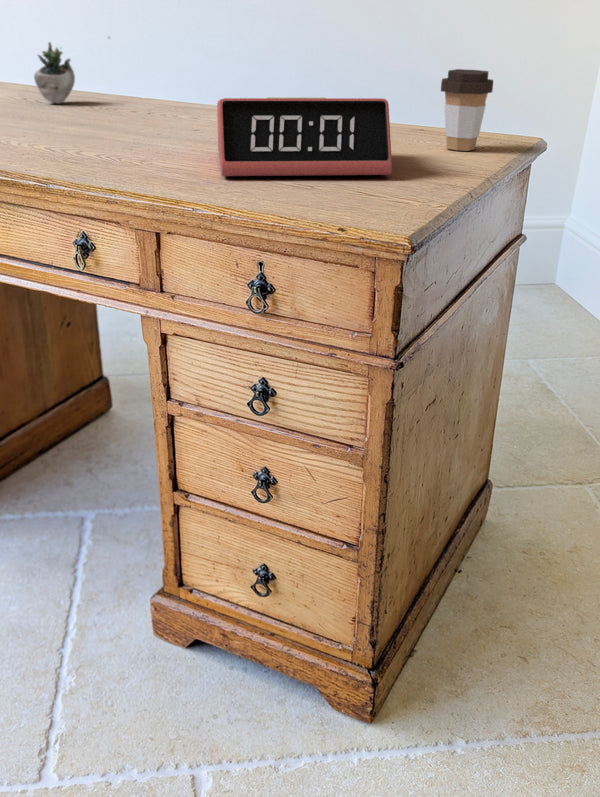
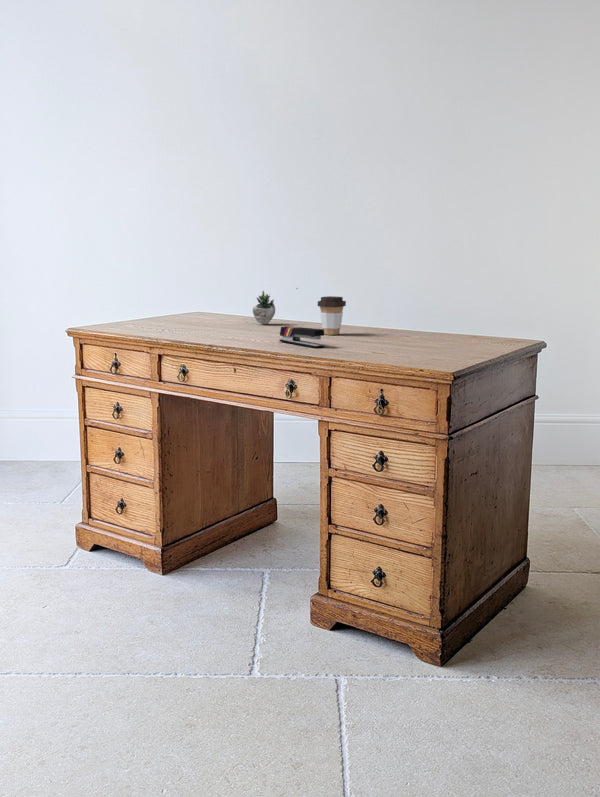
coffee cup: present [441,69,493,151] -> present [318,296,346,335]
alarm clock: present [217,98,392,176] -> none [361,315,450,352]
stapler: none [63,117,148,166] -> present [279,326,325,348]

